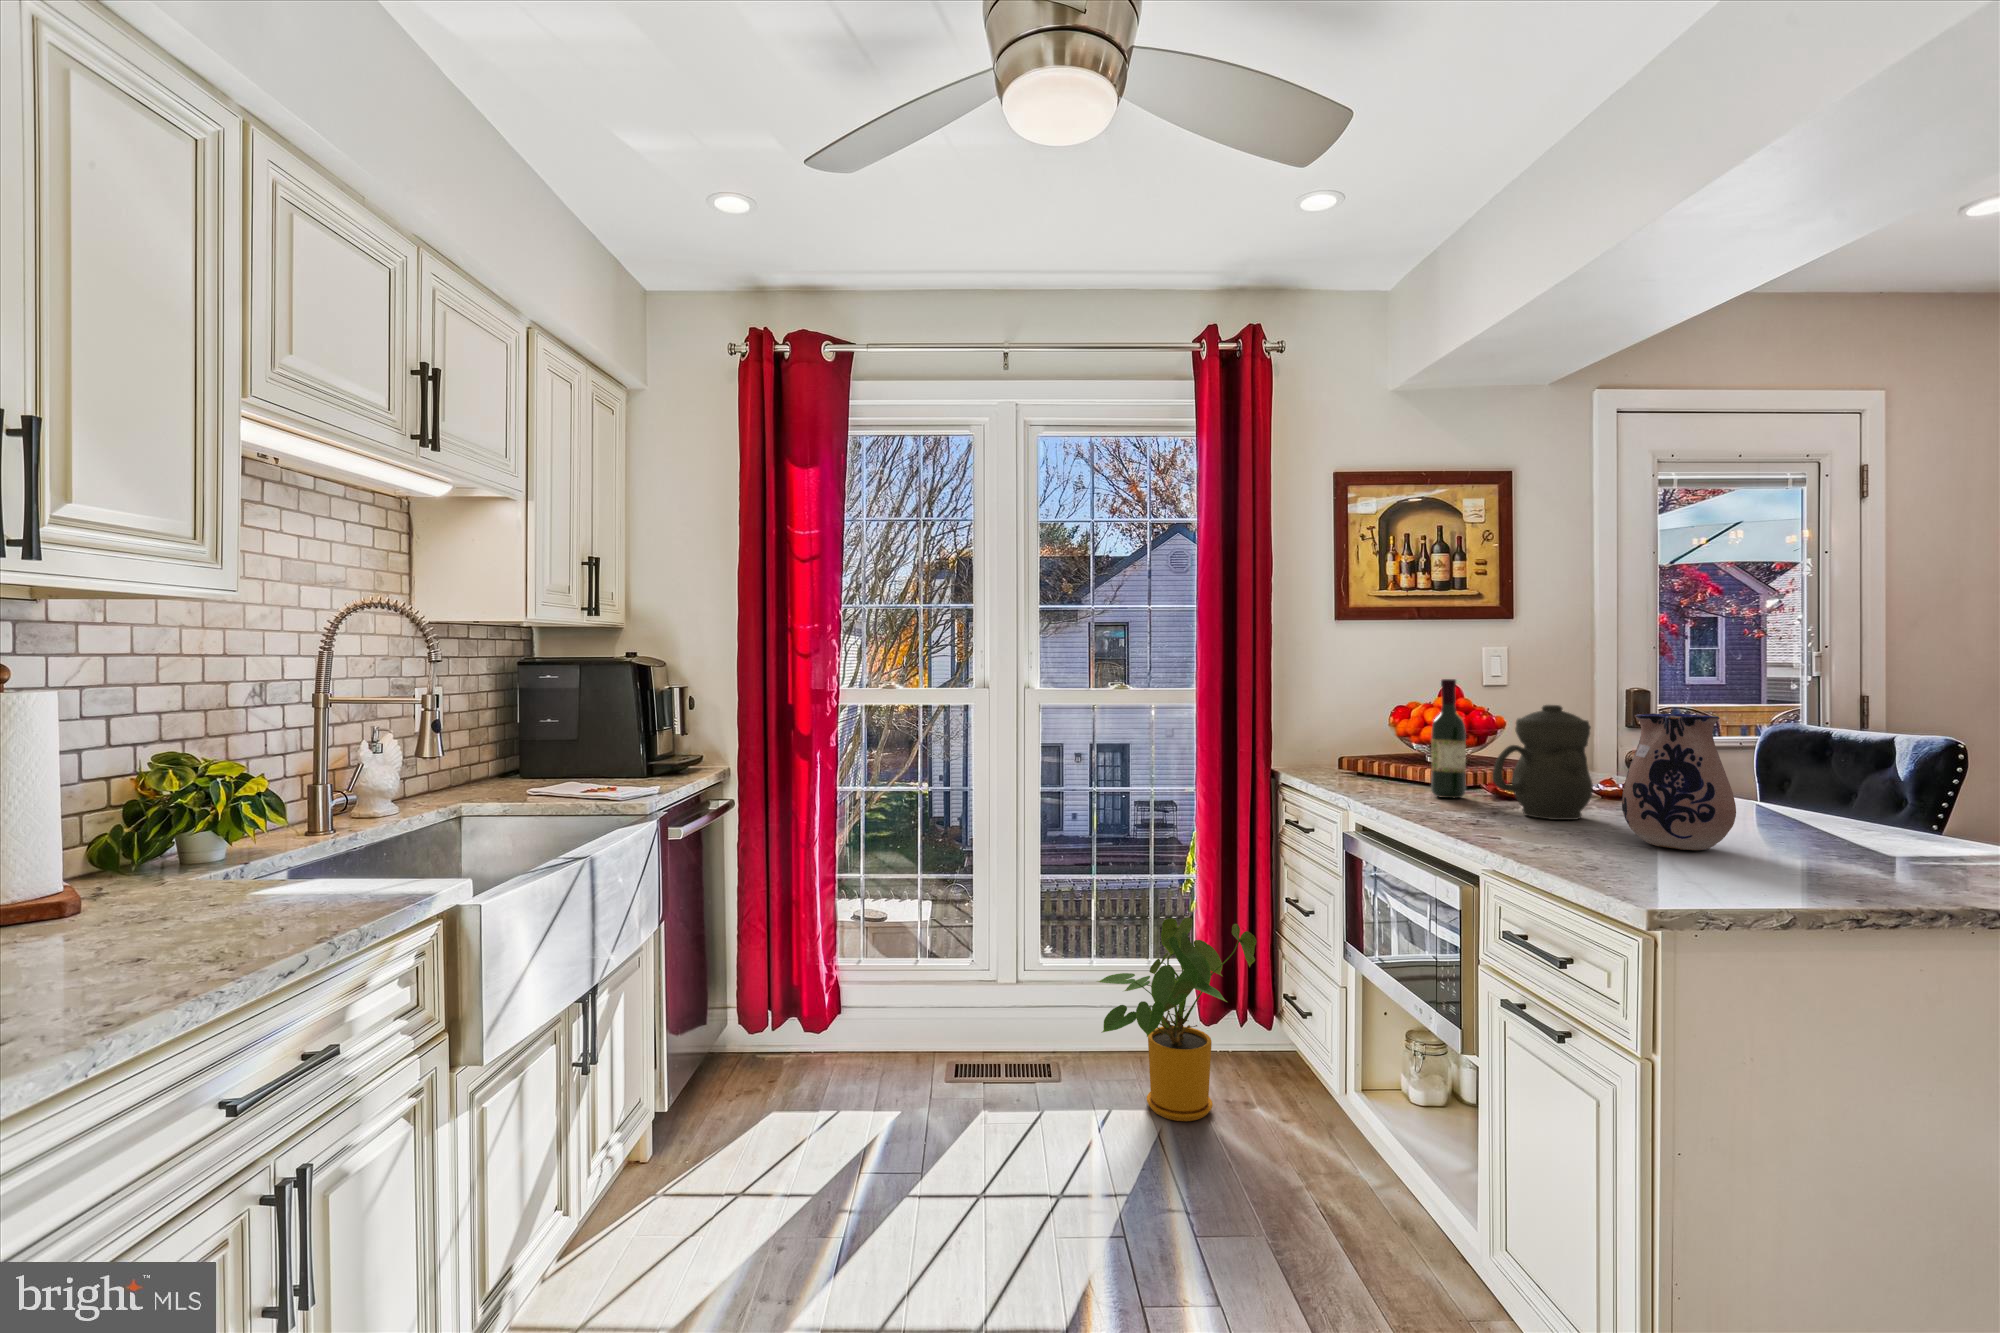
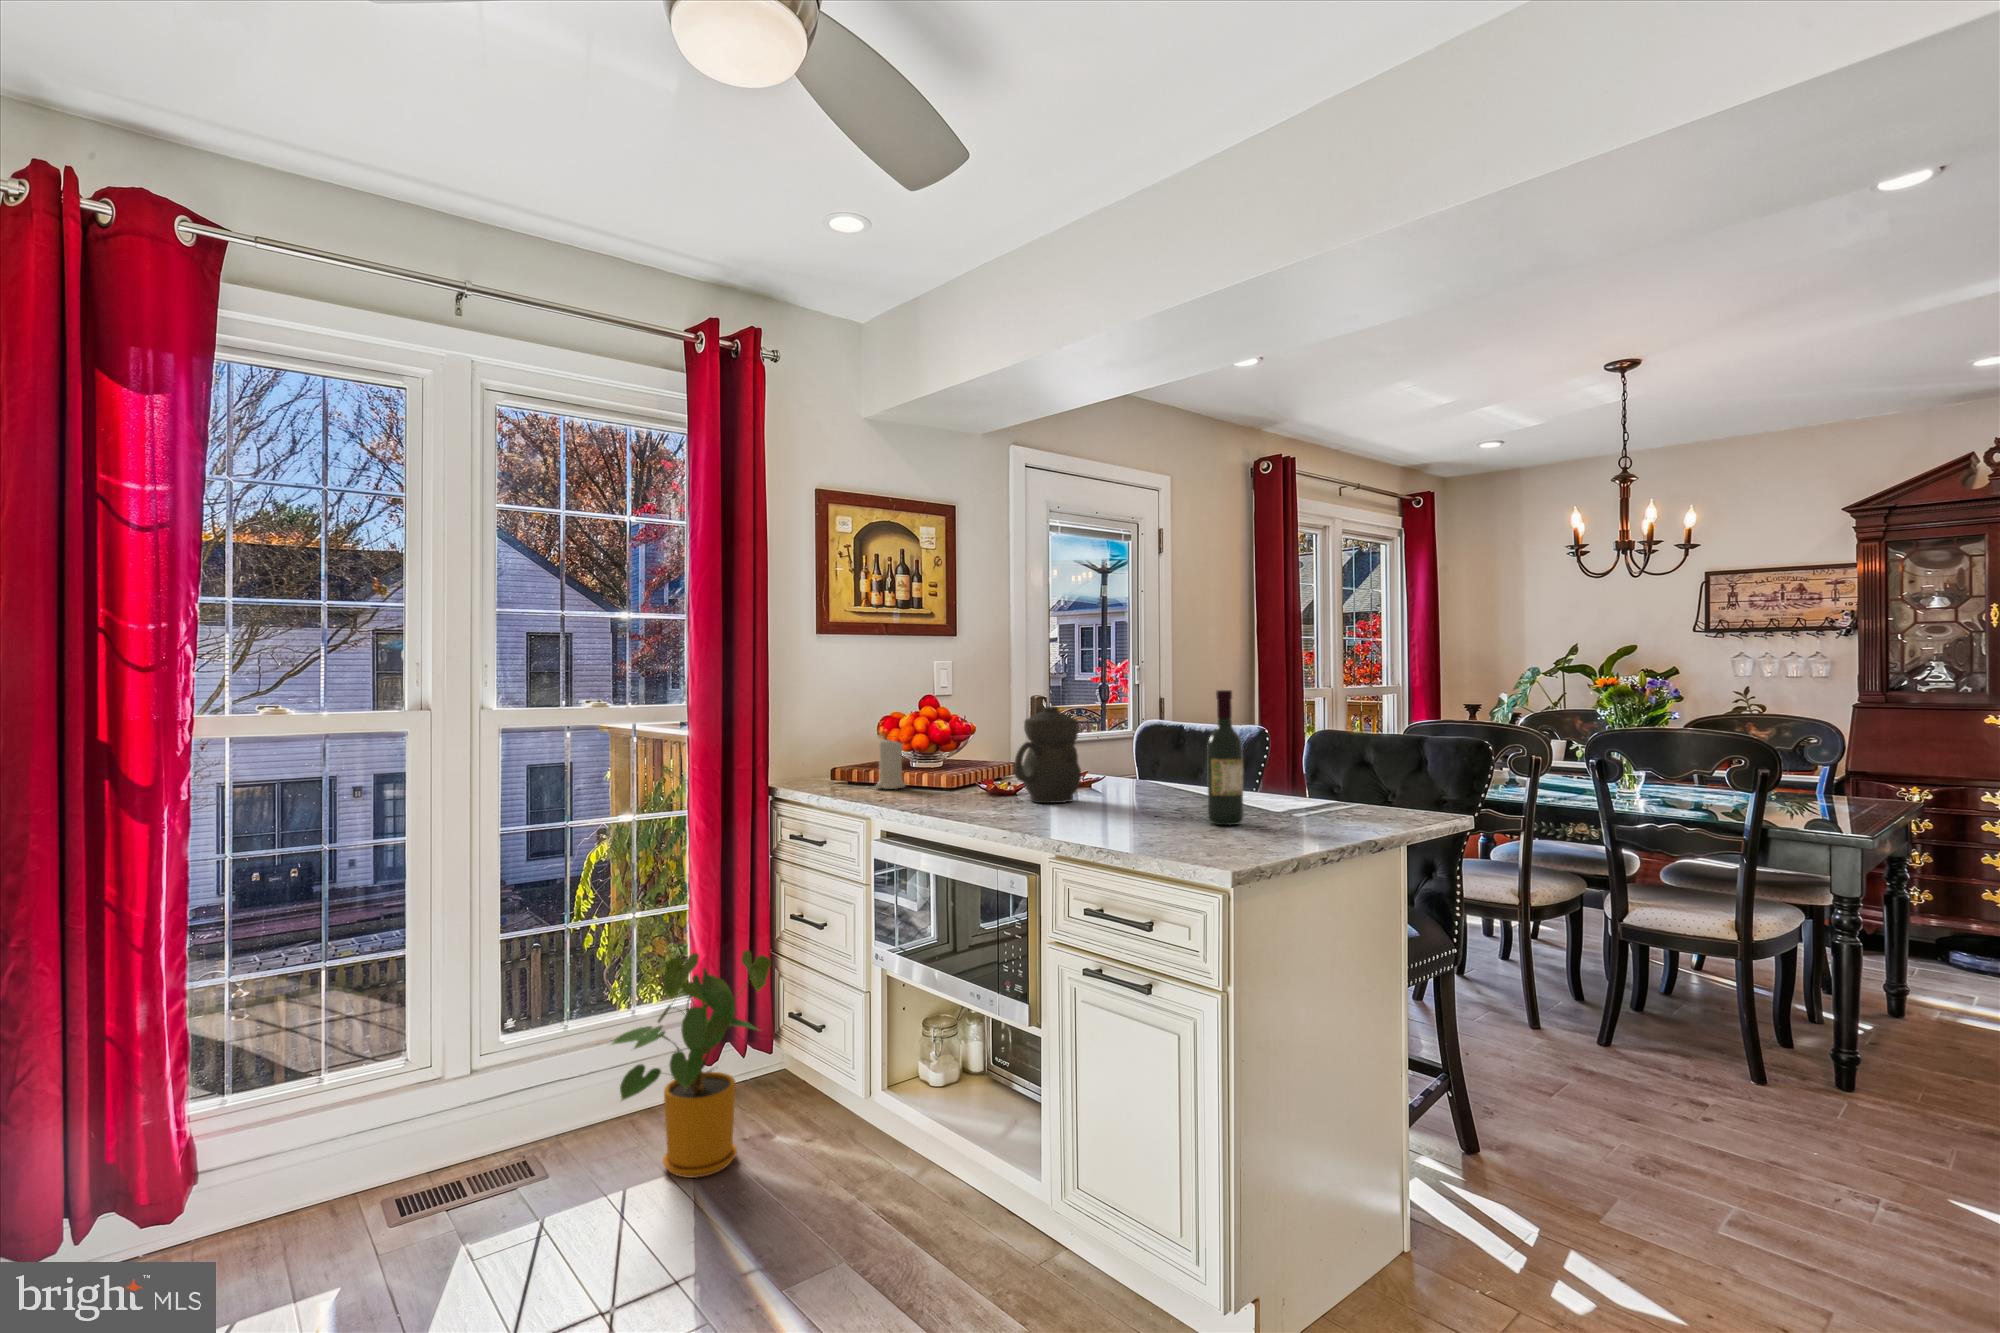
wine bottle: present [1431,679,1466,798] -> present [1207,690,1244,825]
ceramic pitcher: present [1622,713,1736,850] -> none [1121,709,1194,814]
candle: none [1366,730,1402,784] -> present [875,740,905,789]

